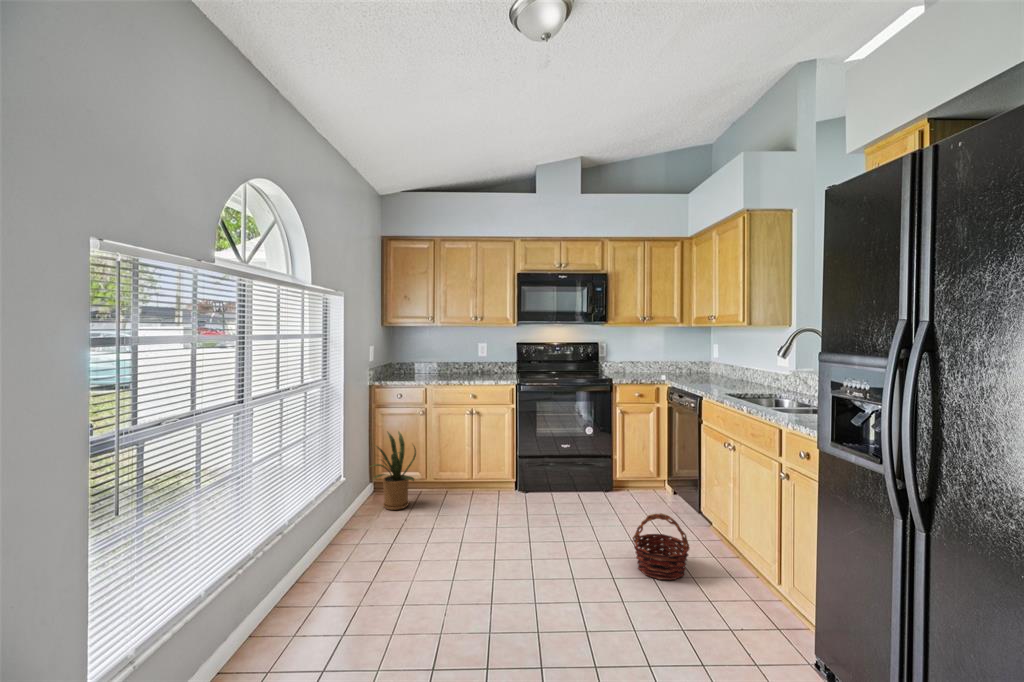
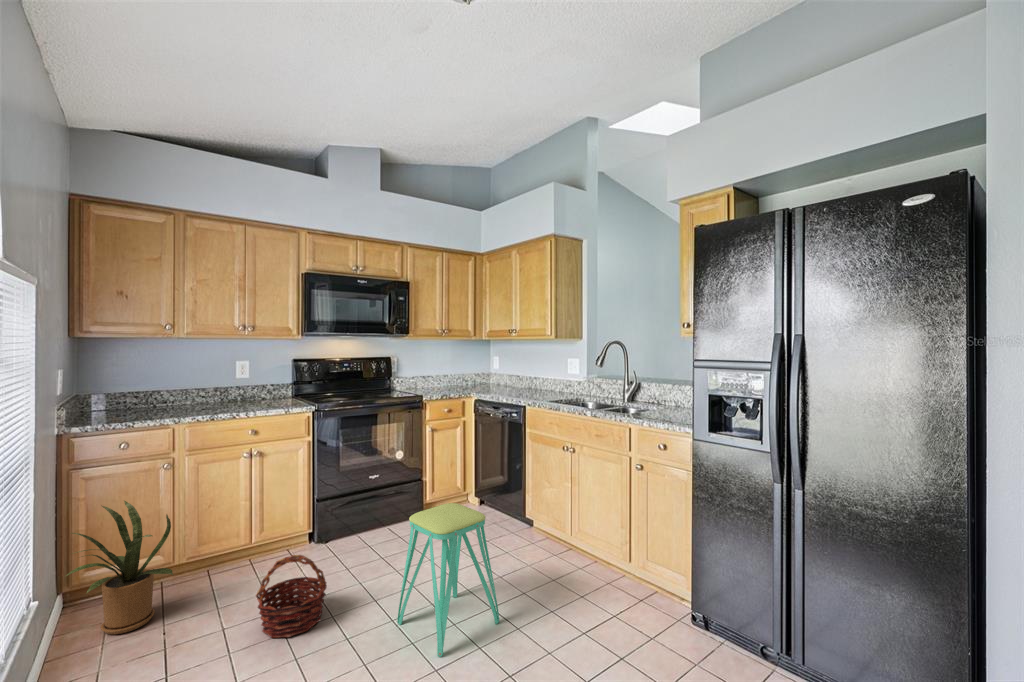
stool: none [530,471,603,585] -> present [397,503,499,657]
basket: present [633,514,690,580] -> present [256,555,327,638]

